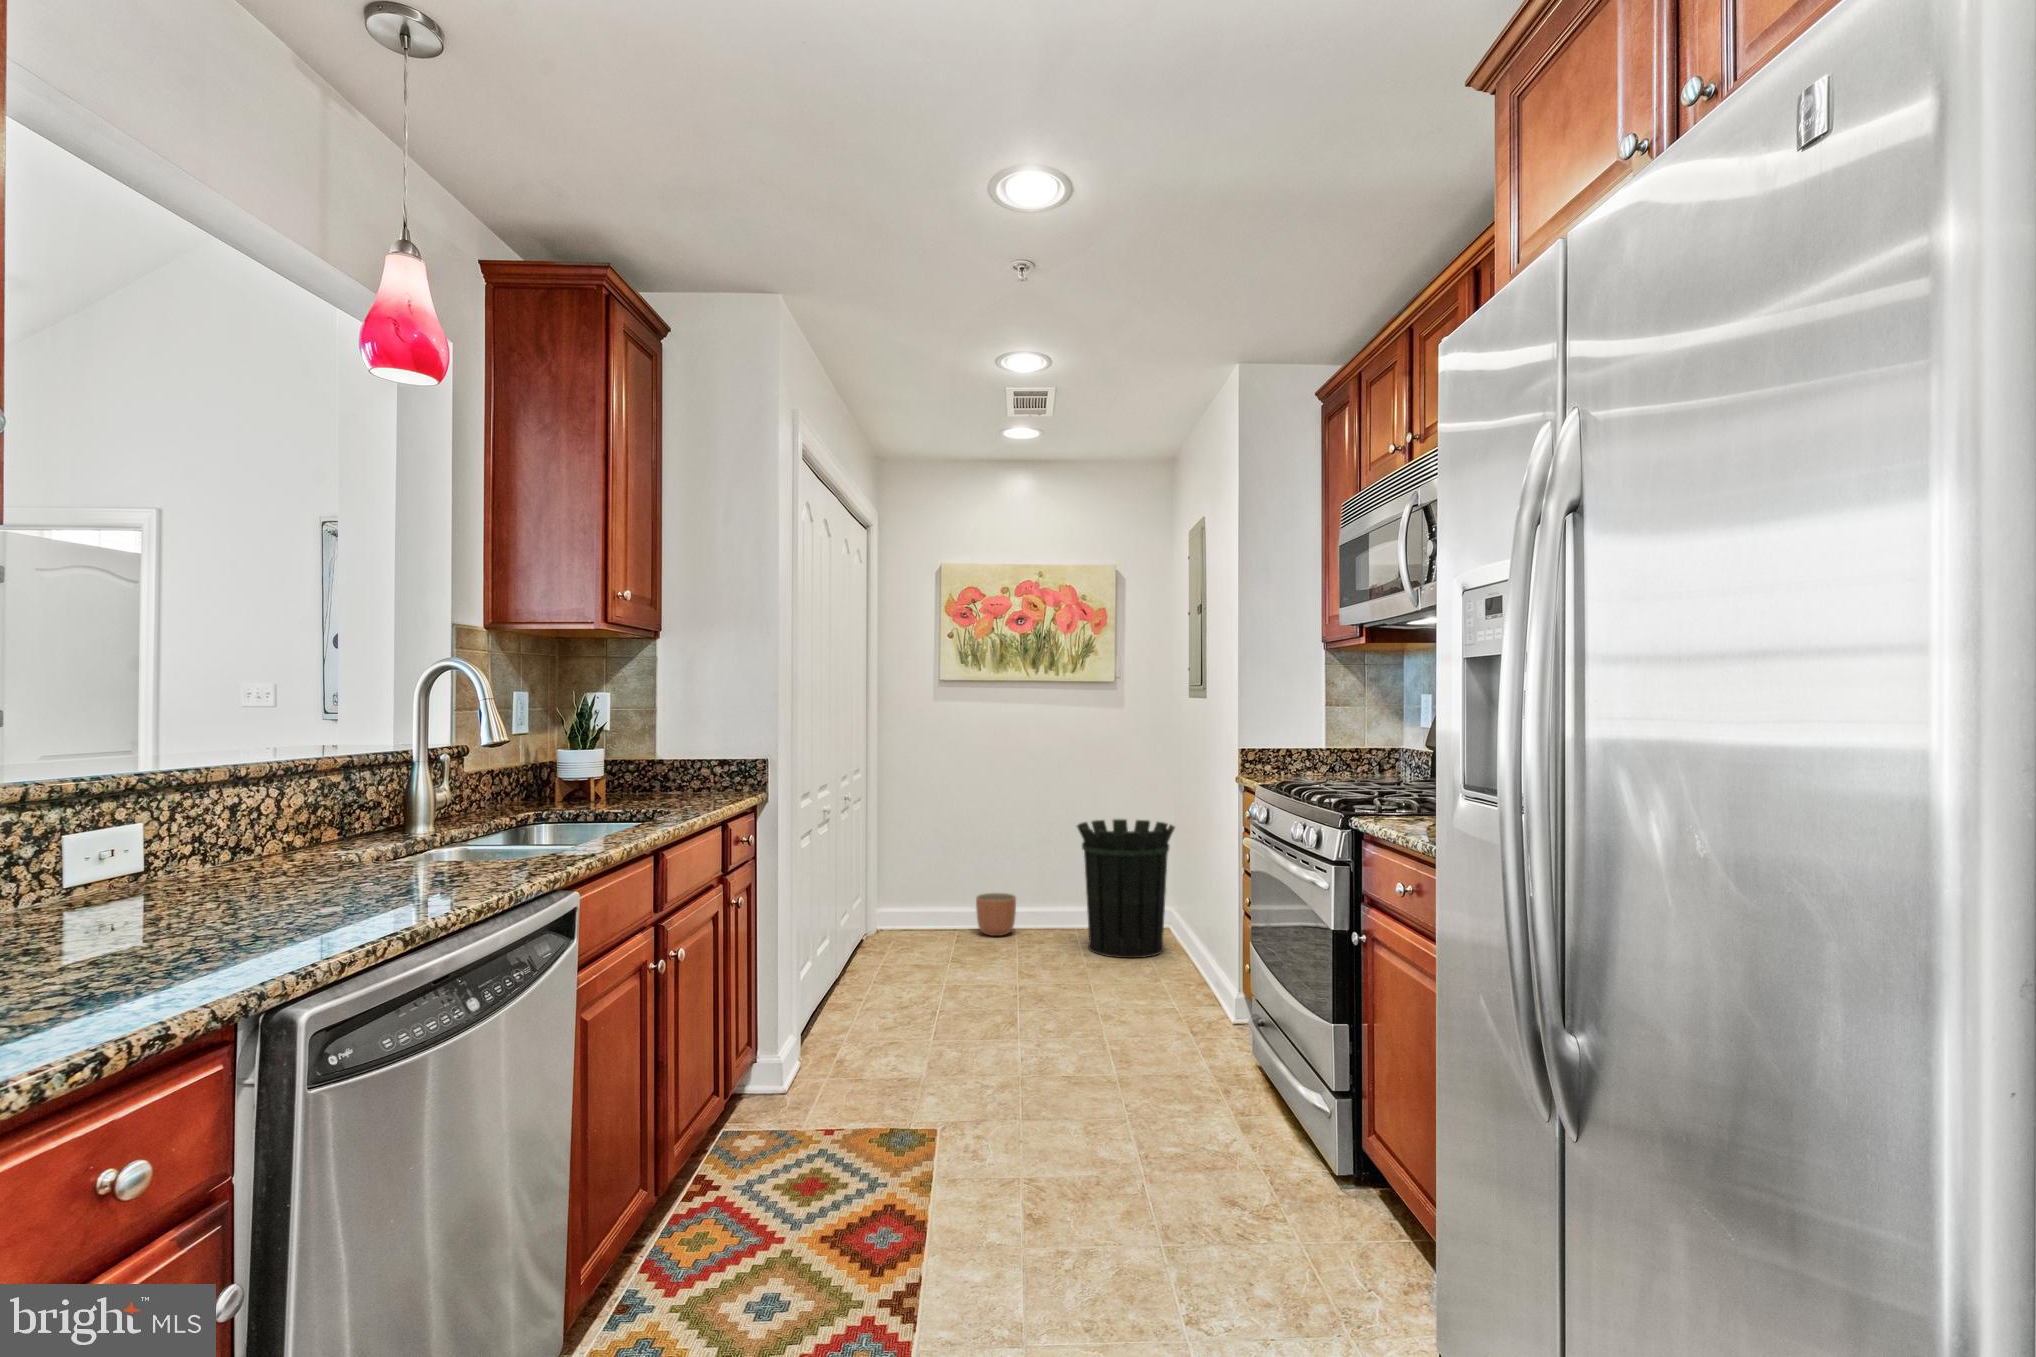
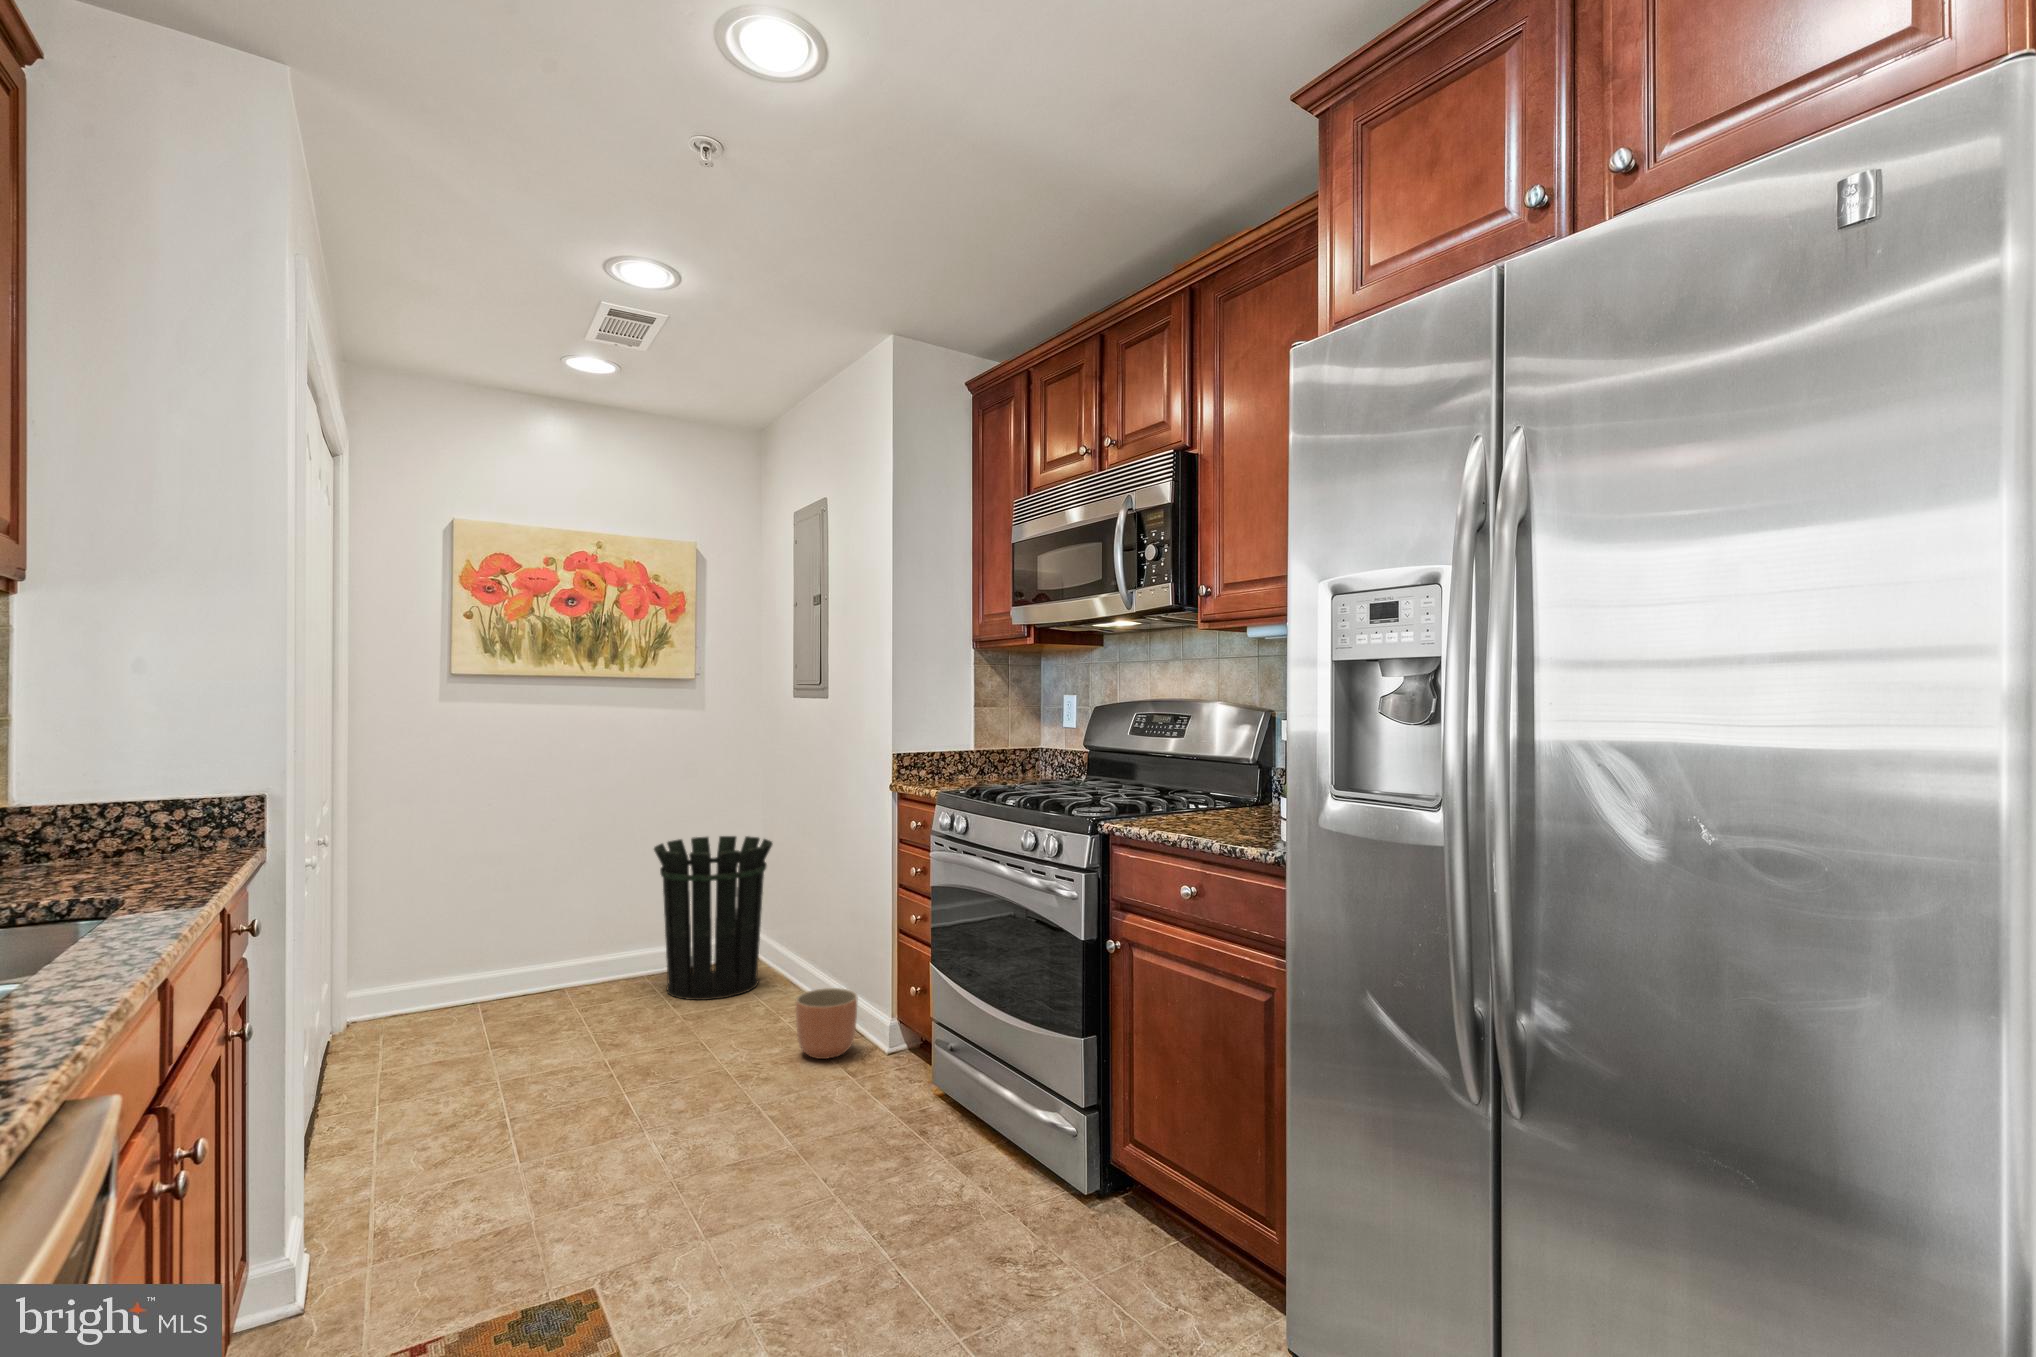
planter: present [976,893,1016,936] -> present [796,988,858,1059]

